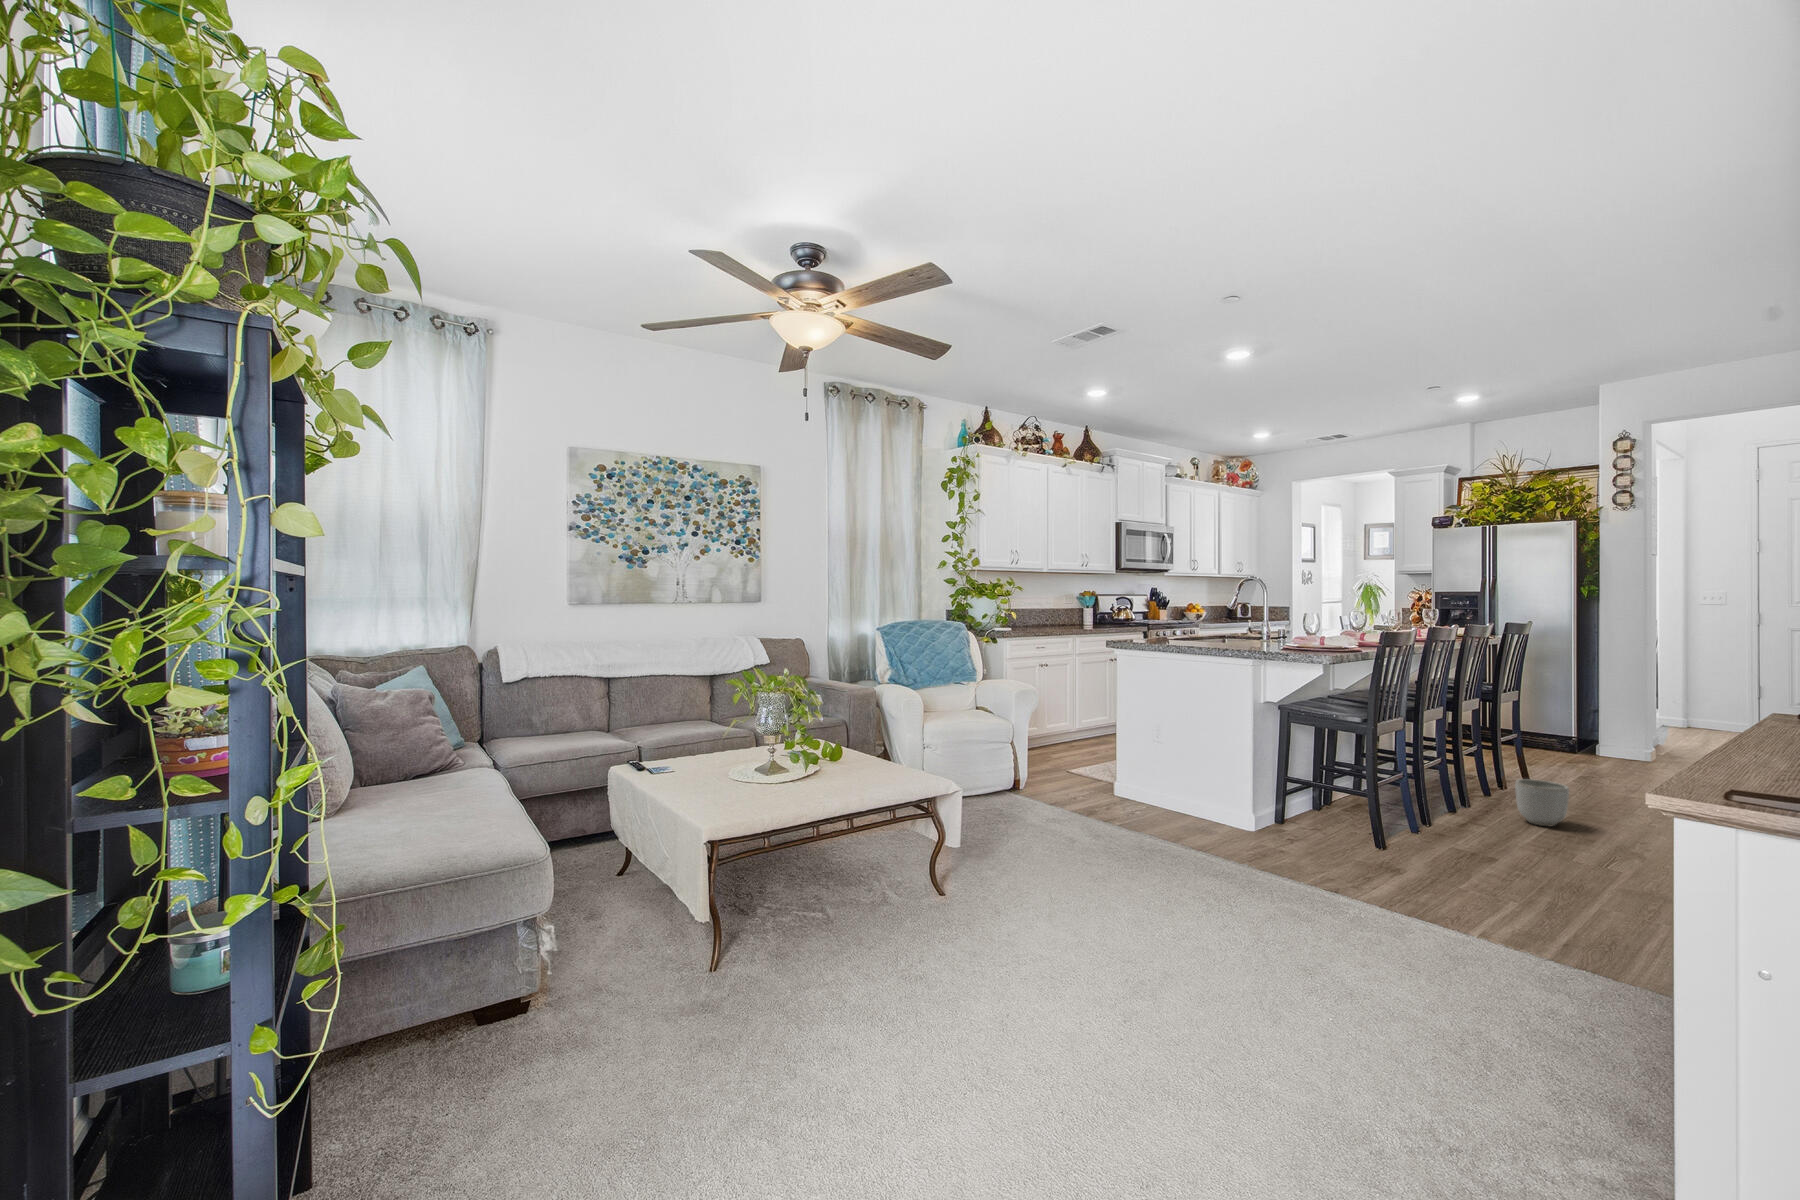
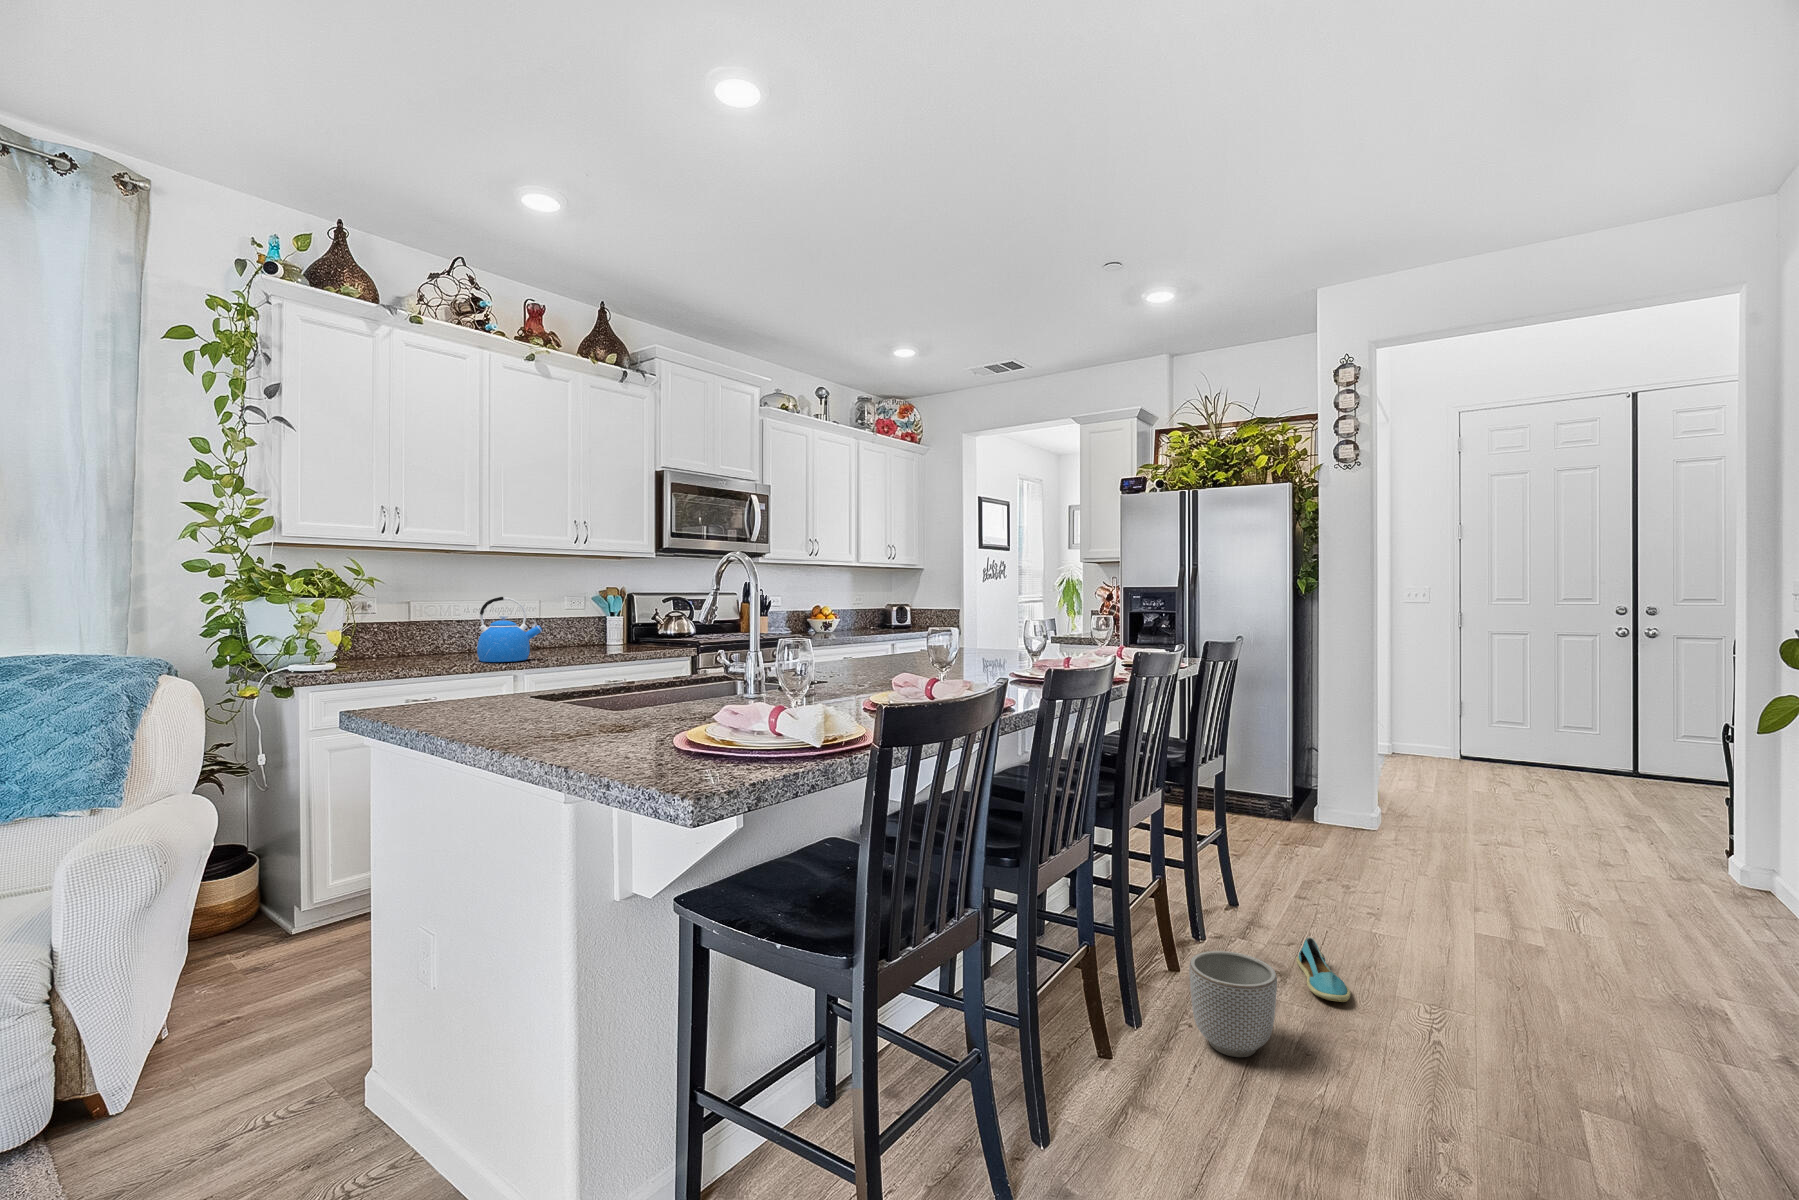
kettle: none [1052,596,1082,631] -> present [477,597,542,662]
shoe: none [1580,790,1617,816] -> present [1296,937,1350,1002]

